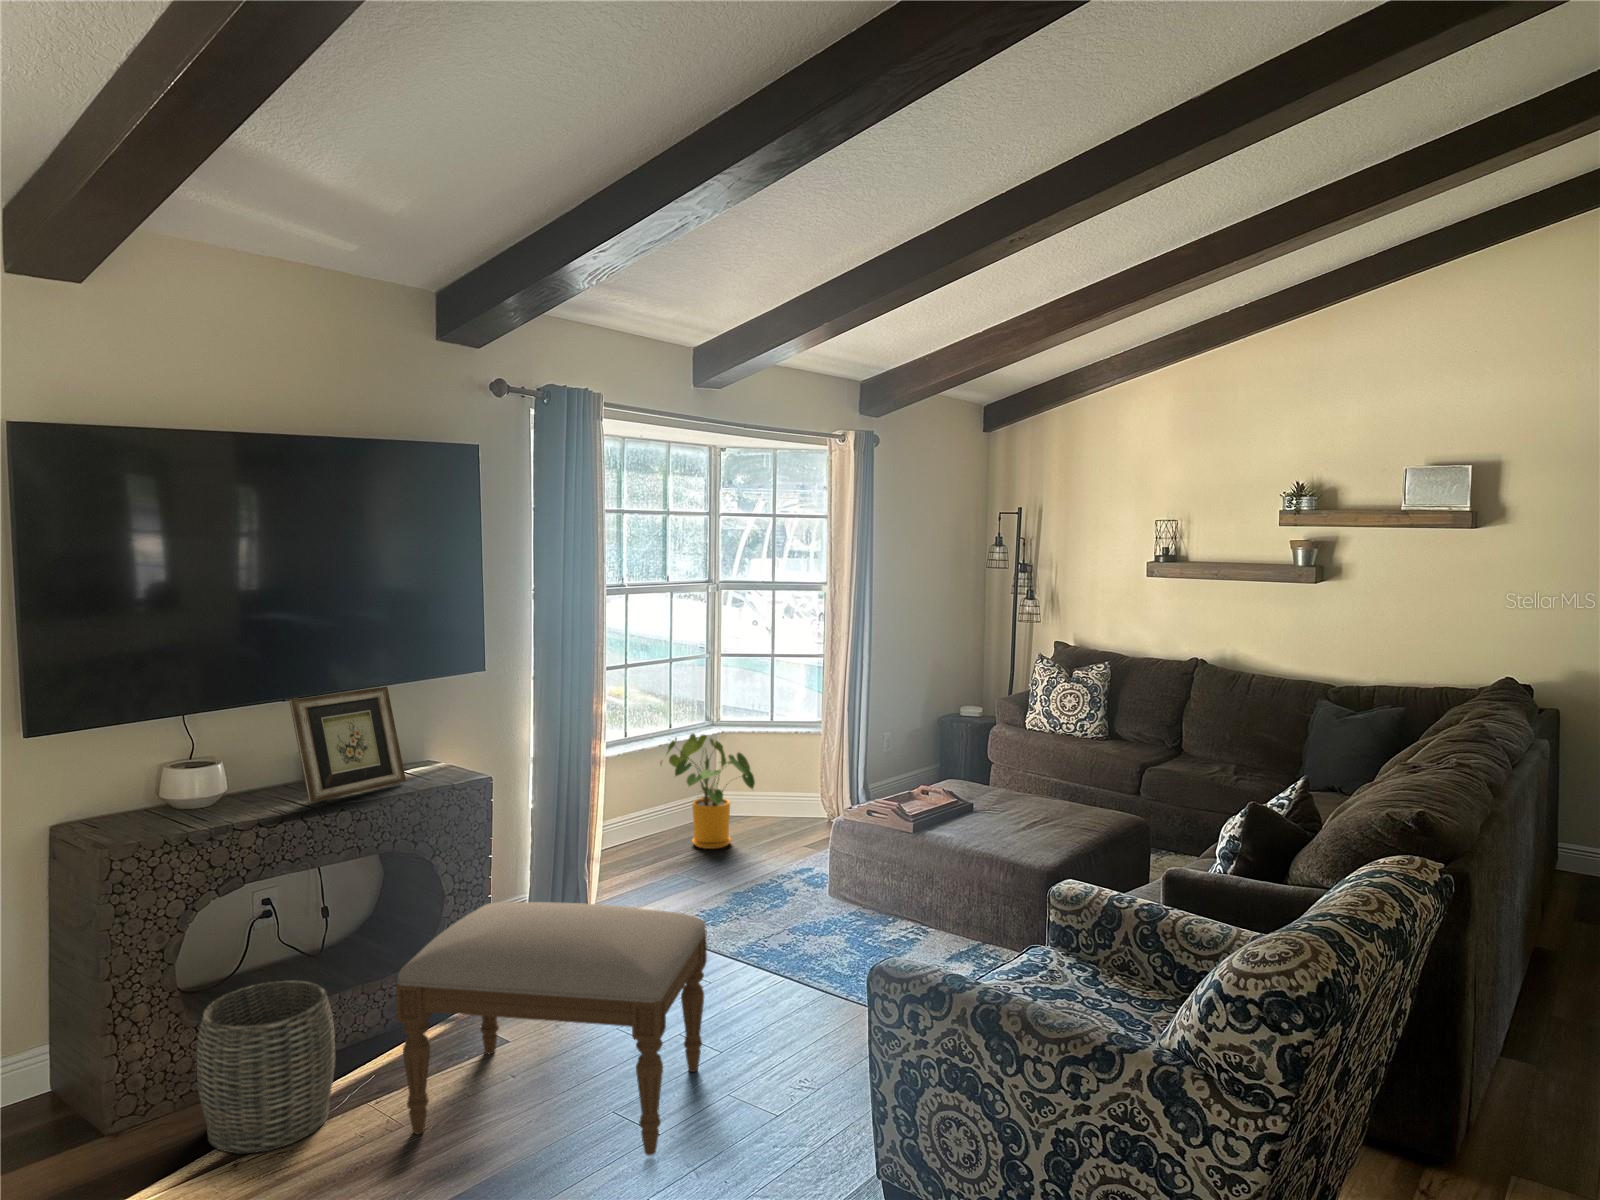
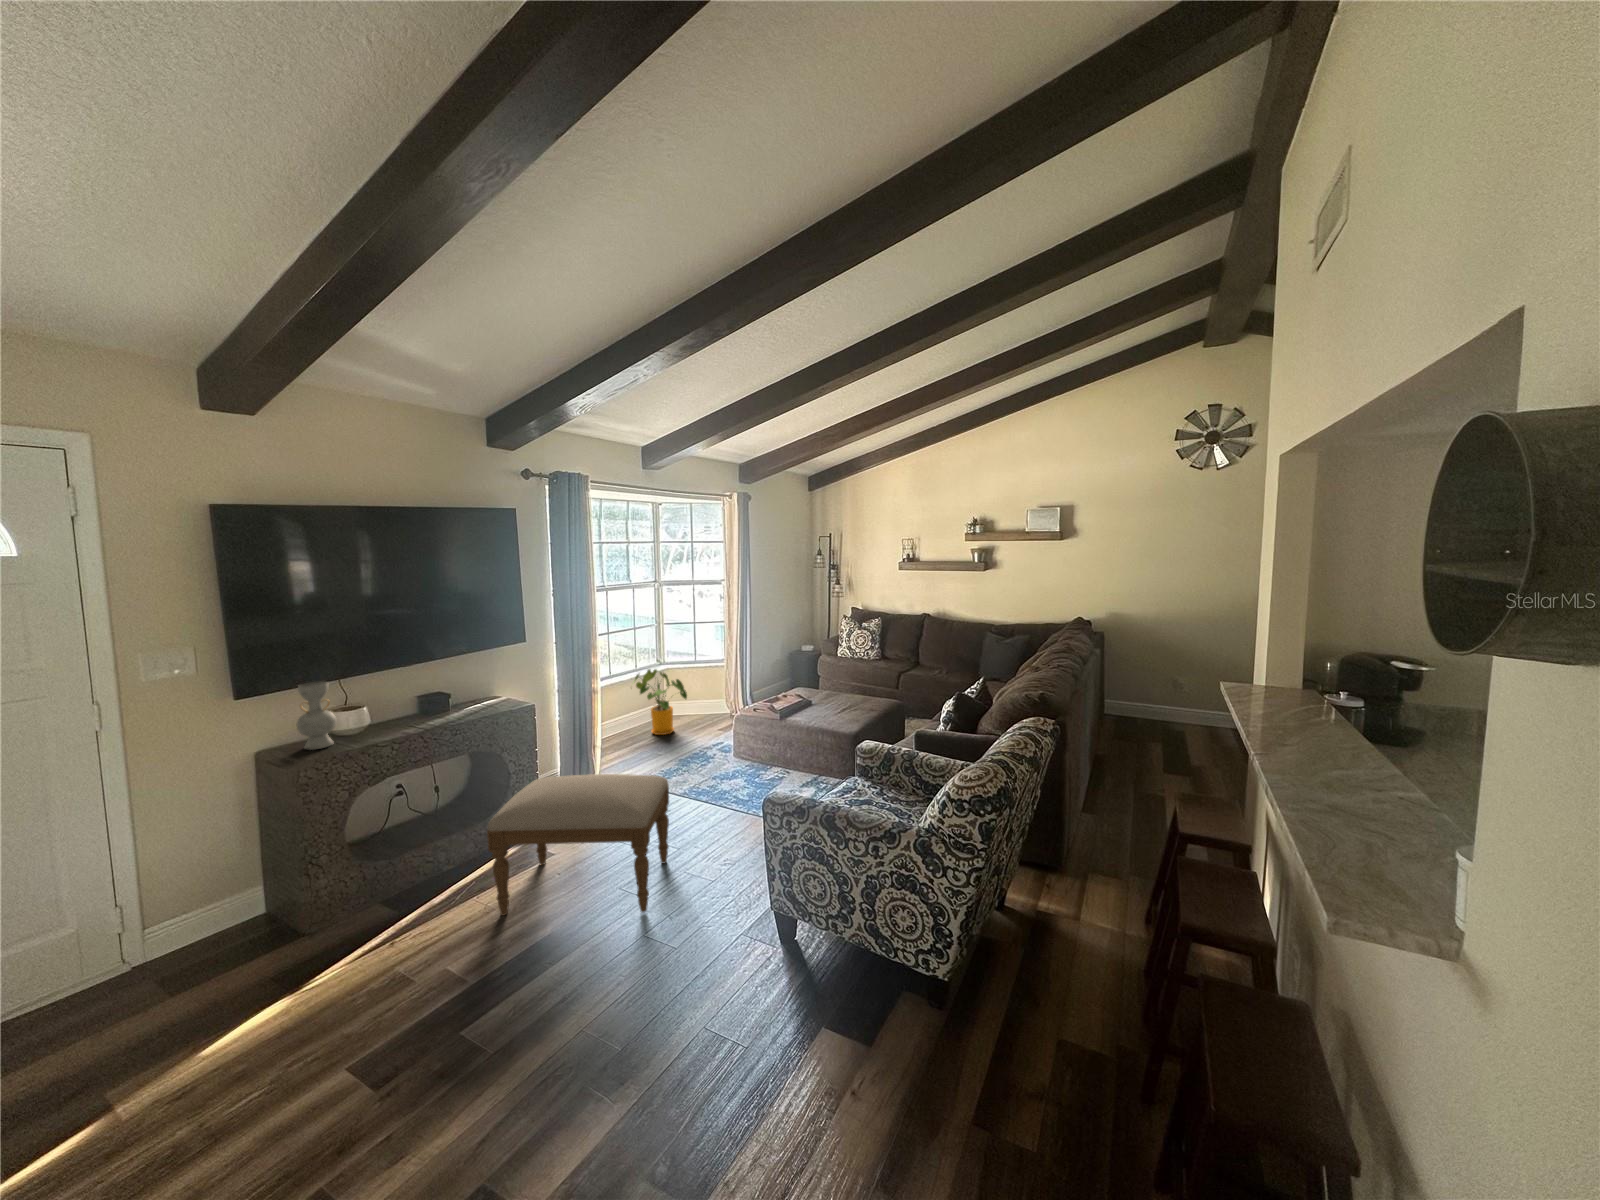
picture frame: present [289,687,406,803] -> none [406,654,482,727]
decorative vase: none [117,717,178,827] -> present [297,681,337,750]
woven basket: present [197,981,335,1153] -> none [362,834,449,939]

